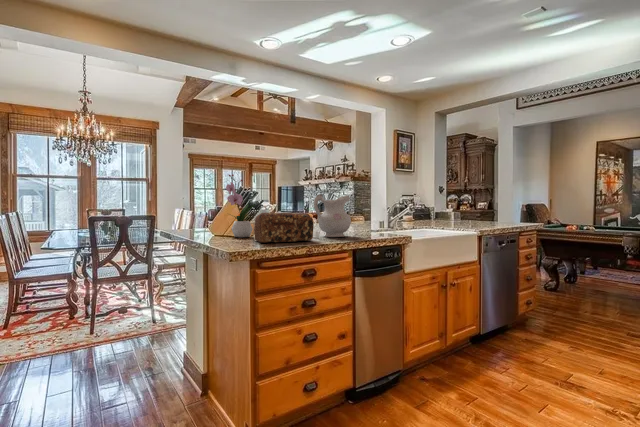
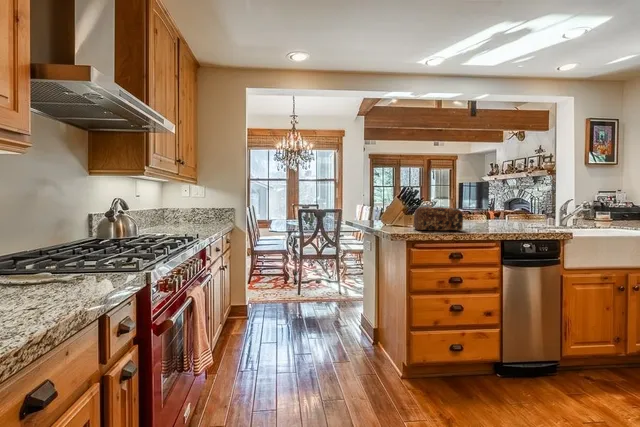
flower arrangement: present [226,174,255,237] -> none [394,177,417,227]
ceramic pitcher: present [314,194,351,237] -> none [468,192,504,230]

